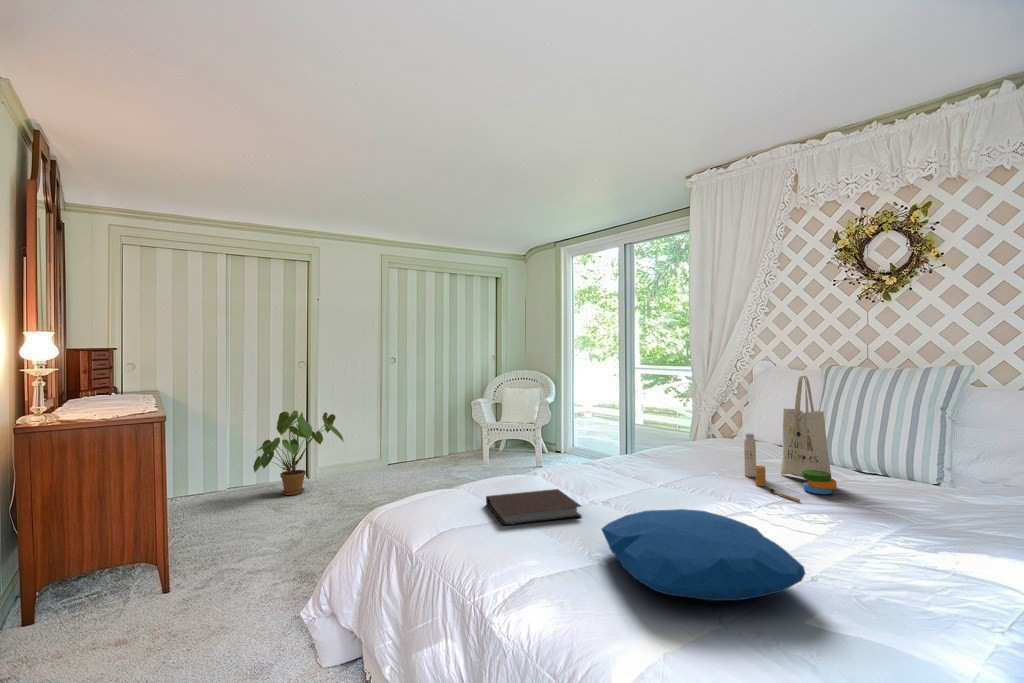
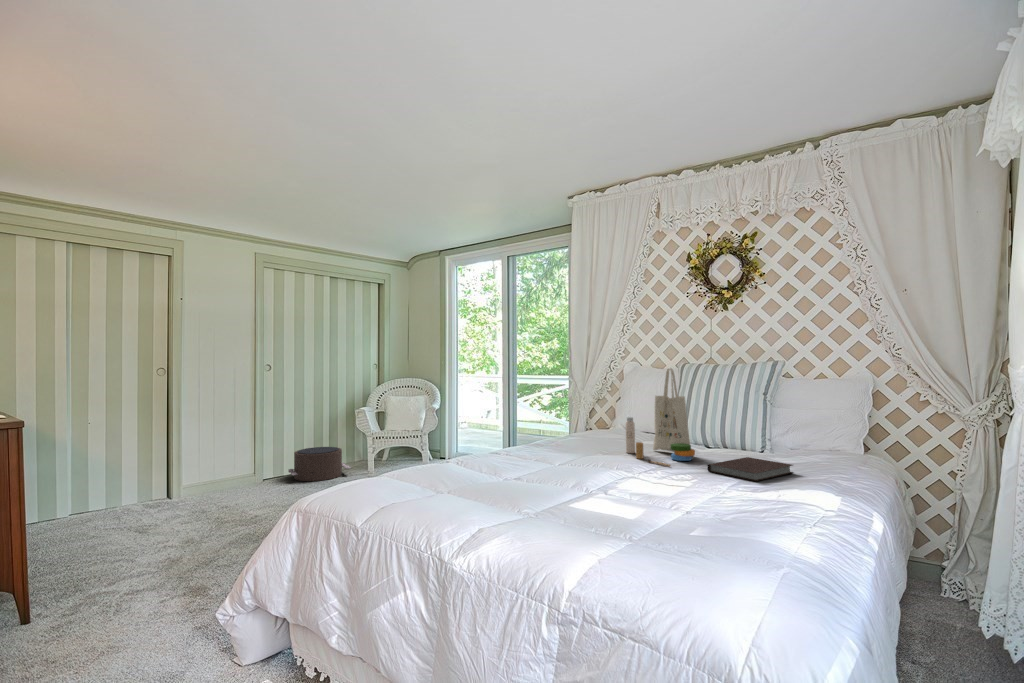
house plant: present [253,411,344,495] -> none [97,421,214,517]
pouf: none [413,438,468,470] -> present [288,447,351,481]
notebook: present [486,489,581,525] -> present [708,457,794,482]
pillow: present [602,509,805,601] -> none [530,469,685,524]

